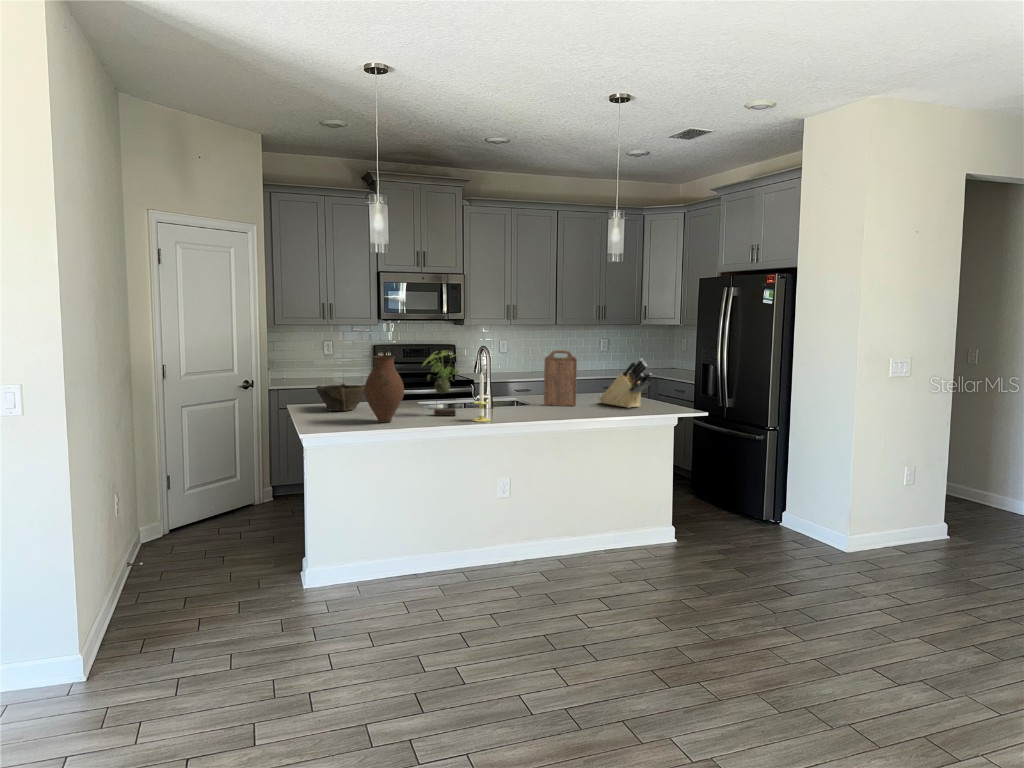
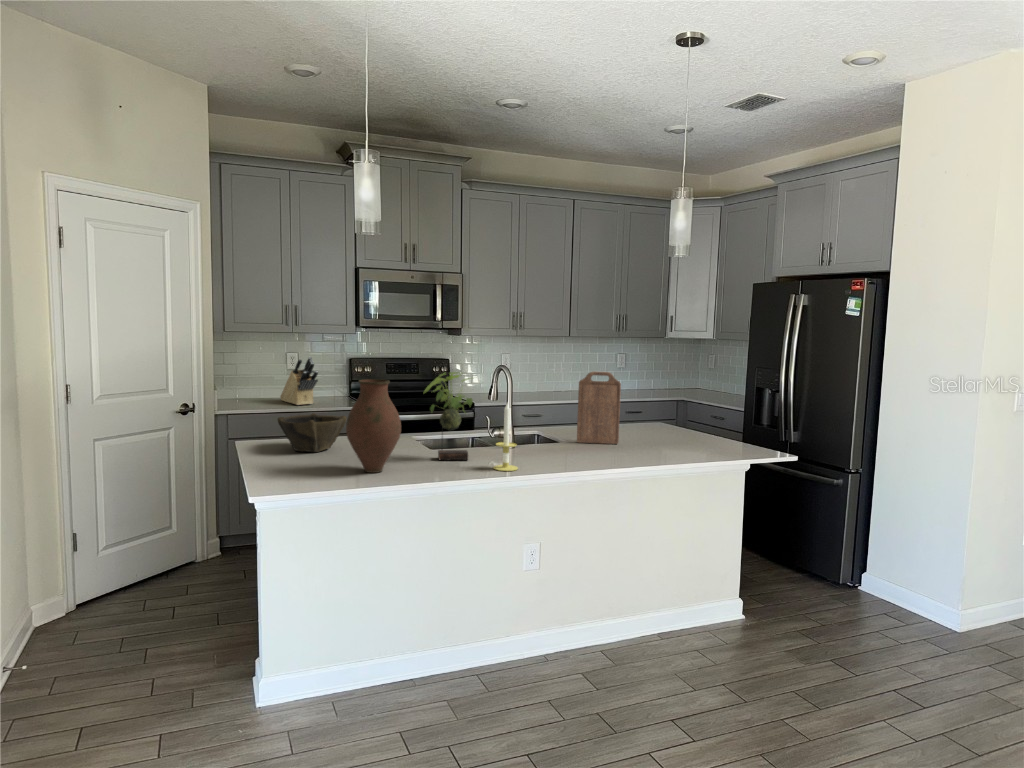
knife block: present [600,359,652,408] -> present [280,357,318,405]

